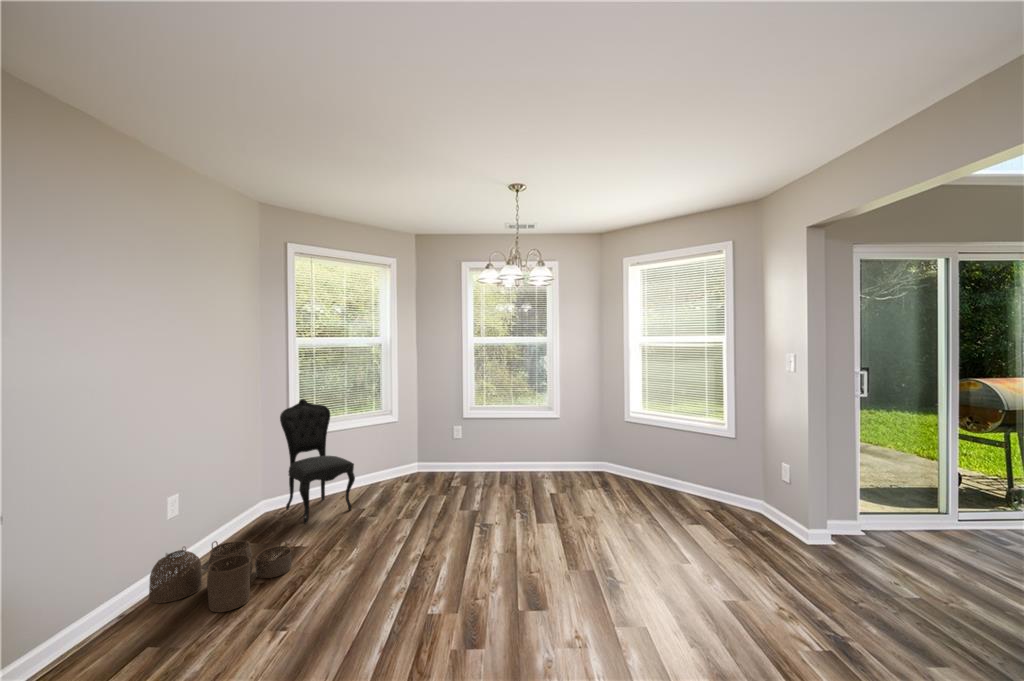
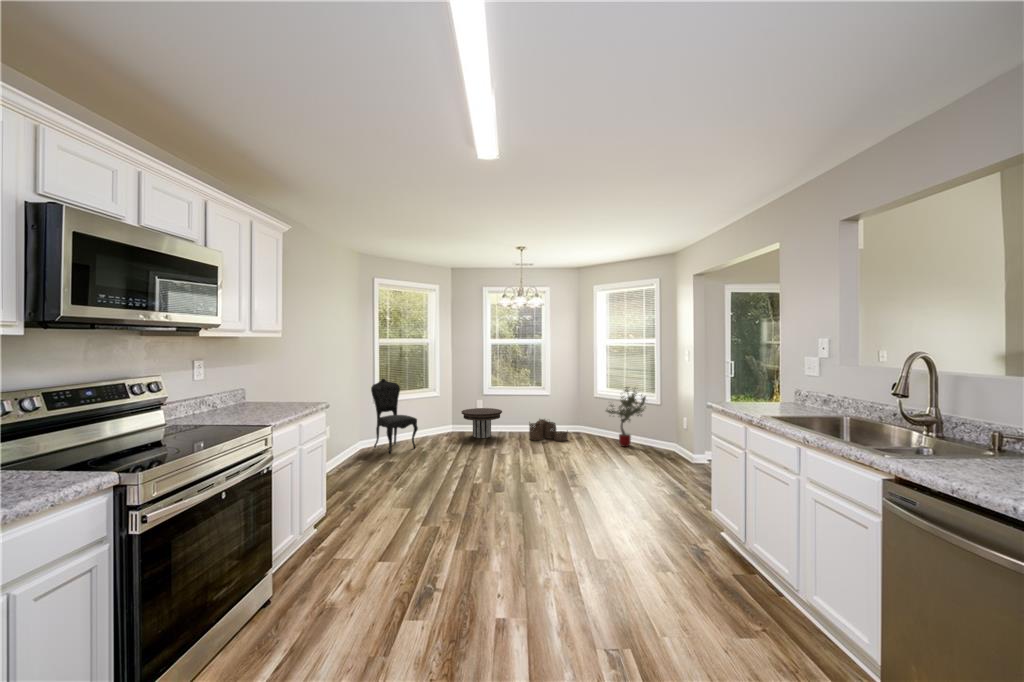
potted tree: none [645,409,717,503] -> present [606,387,646,447]
side table: none [429,437,490,485] -> present [461,408,502,438]
woven basket: present [148,541,292,612] -> present [529,419,568,441]

